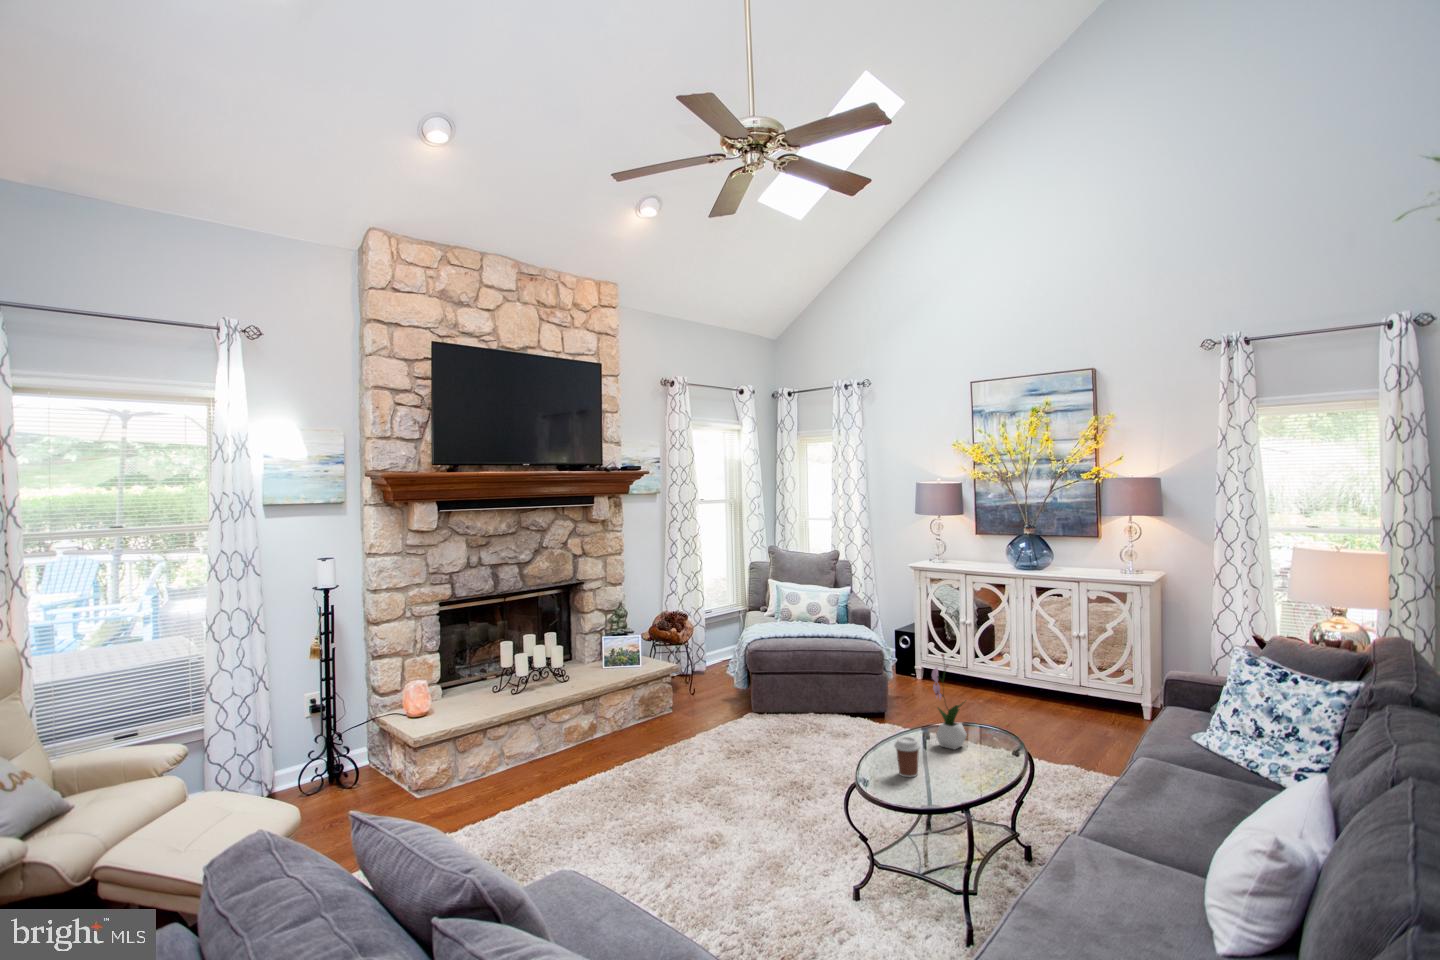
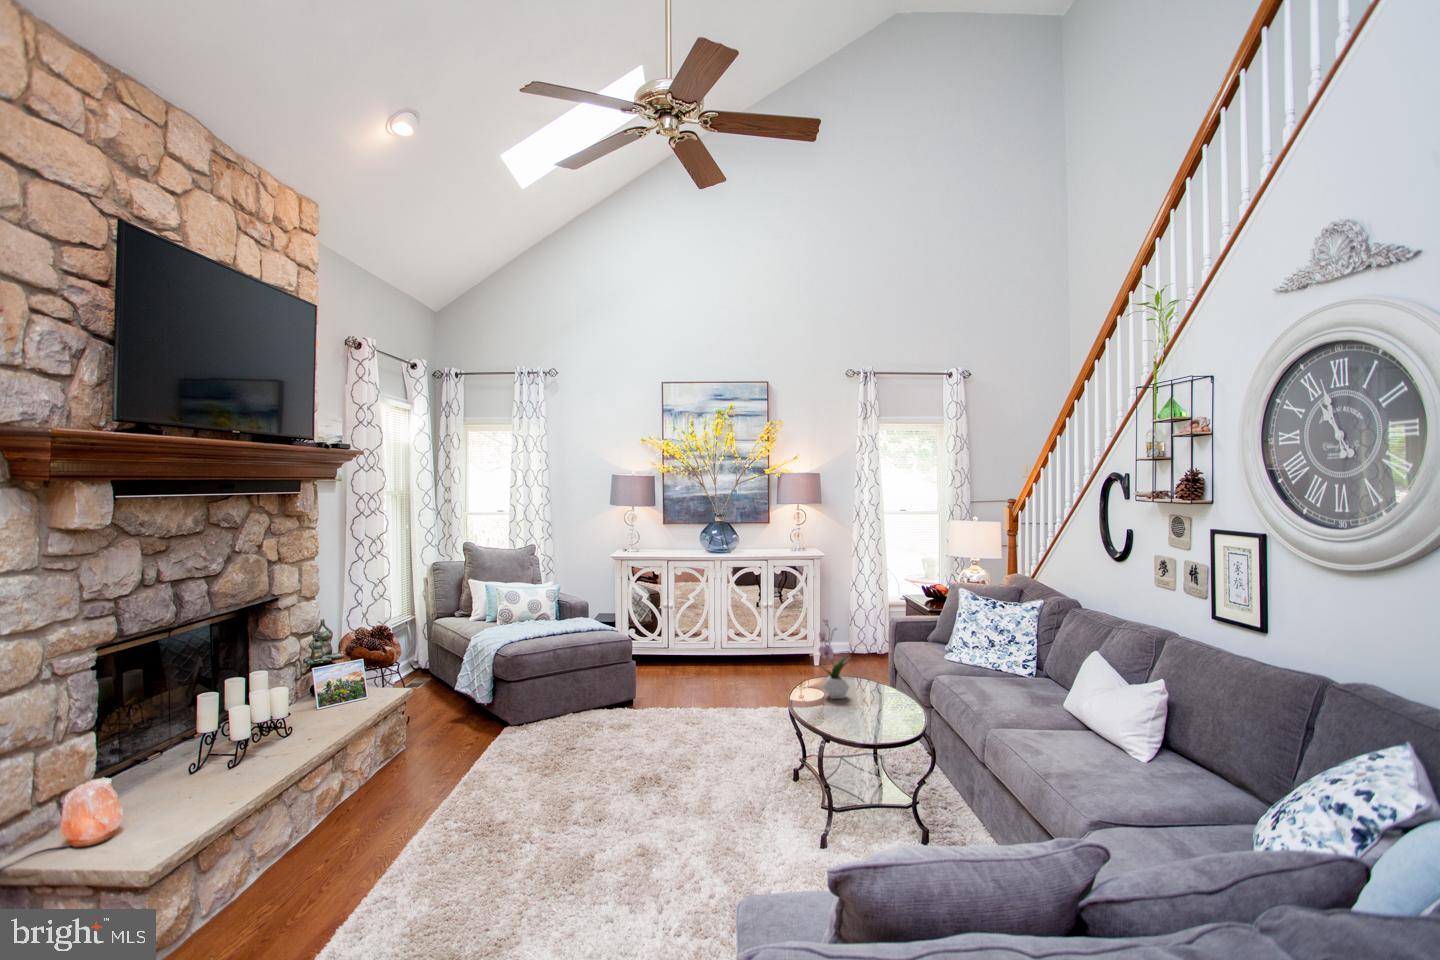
coffee cup: present [894,737,920,777] -> none [850,693,873,729]

